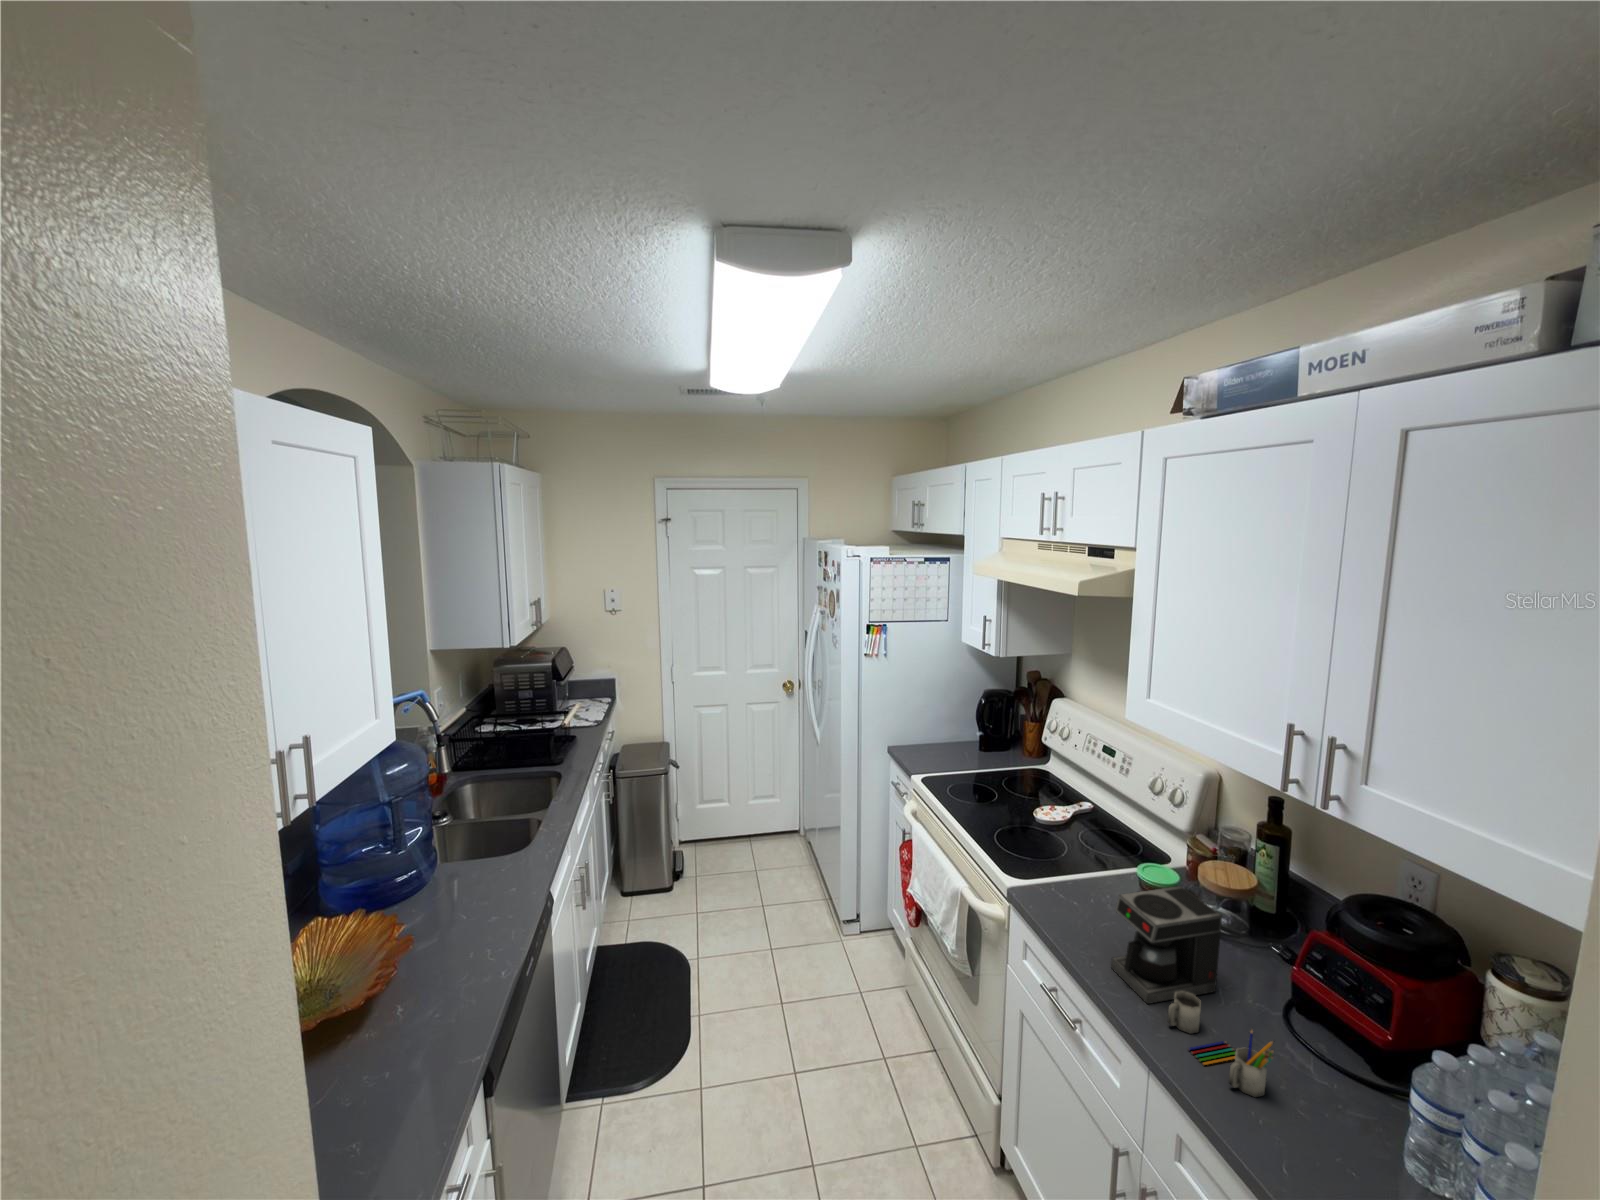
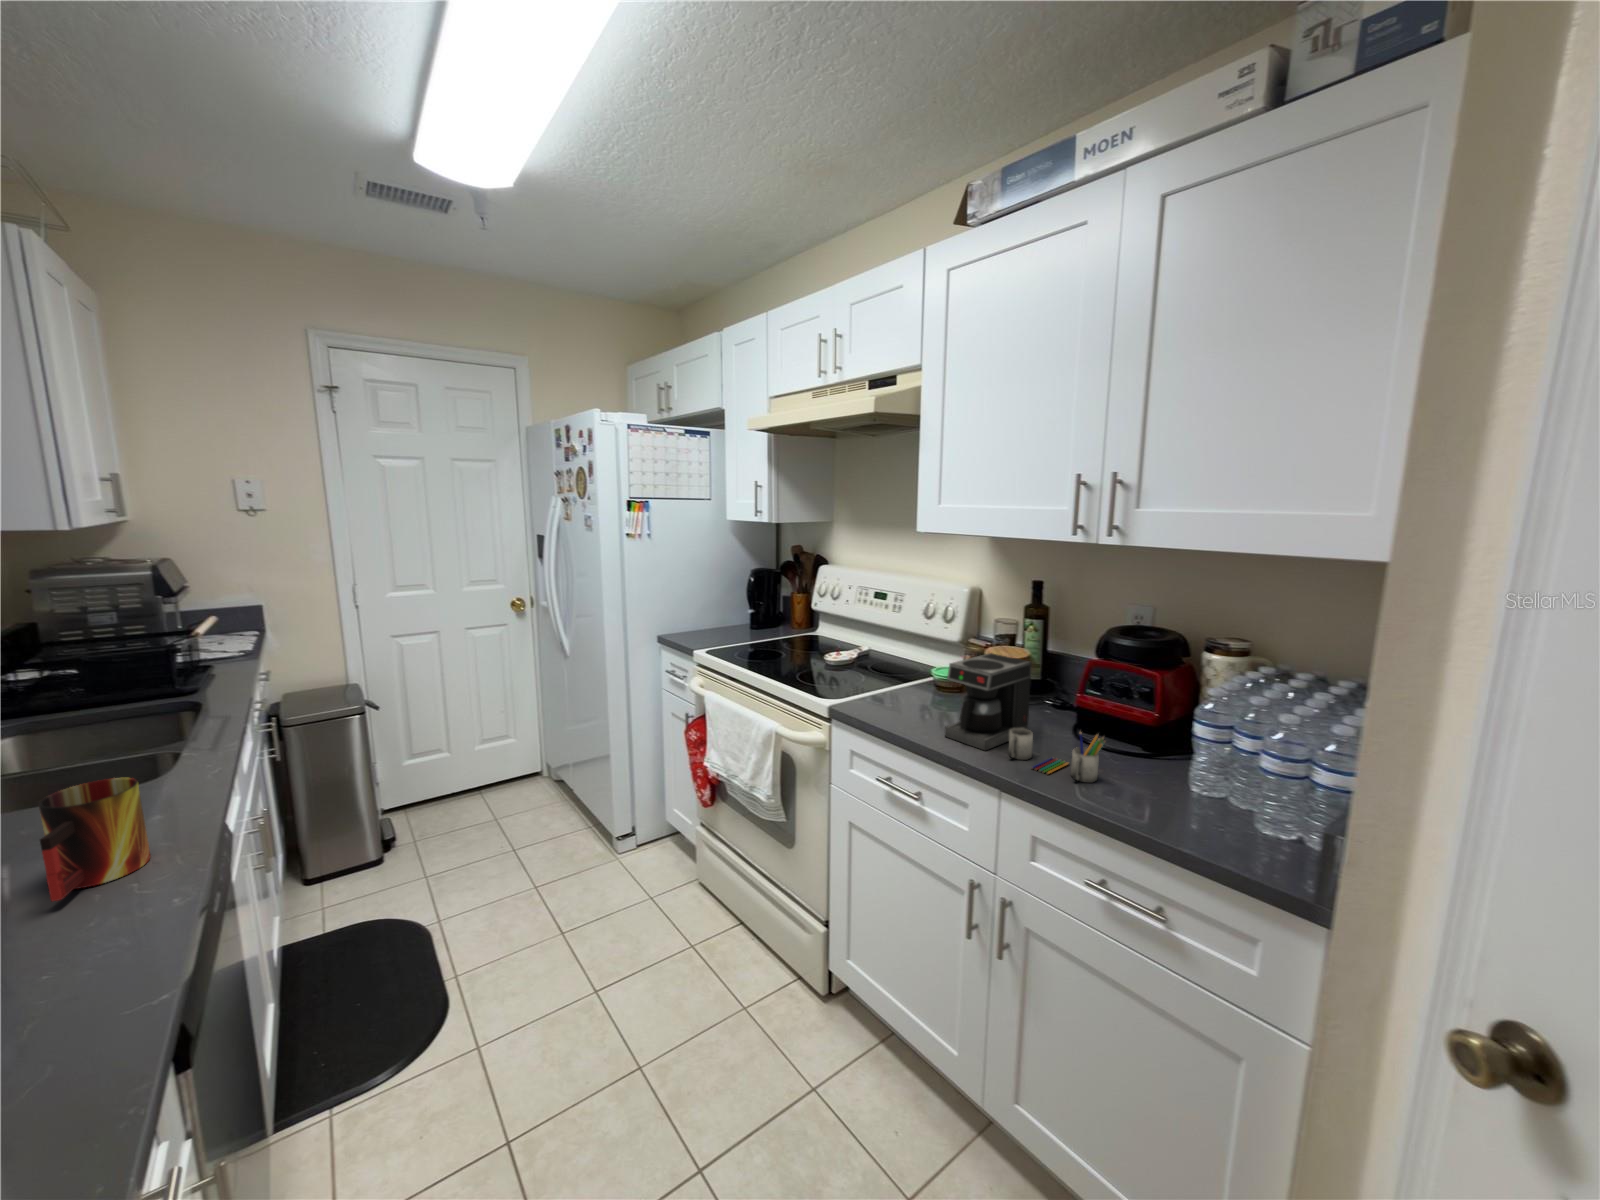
mug: none [448,872,501,953] -> present [39,778,151,901]

